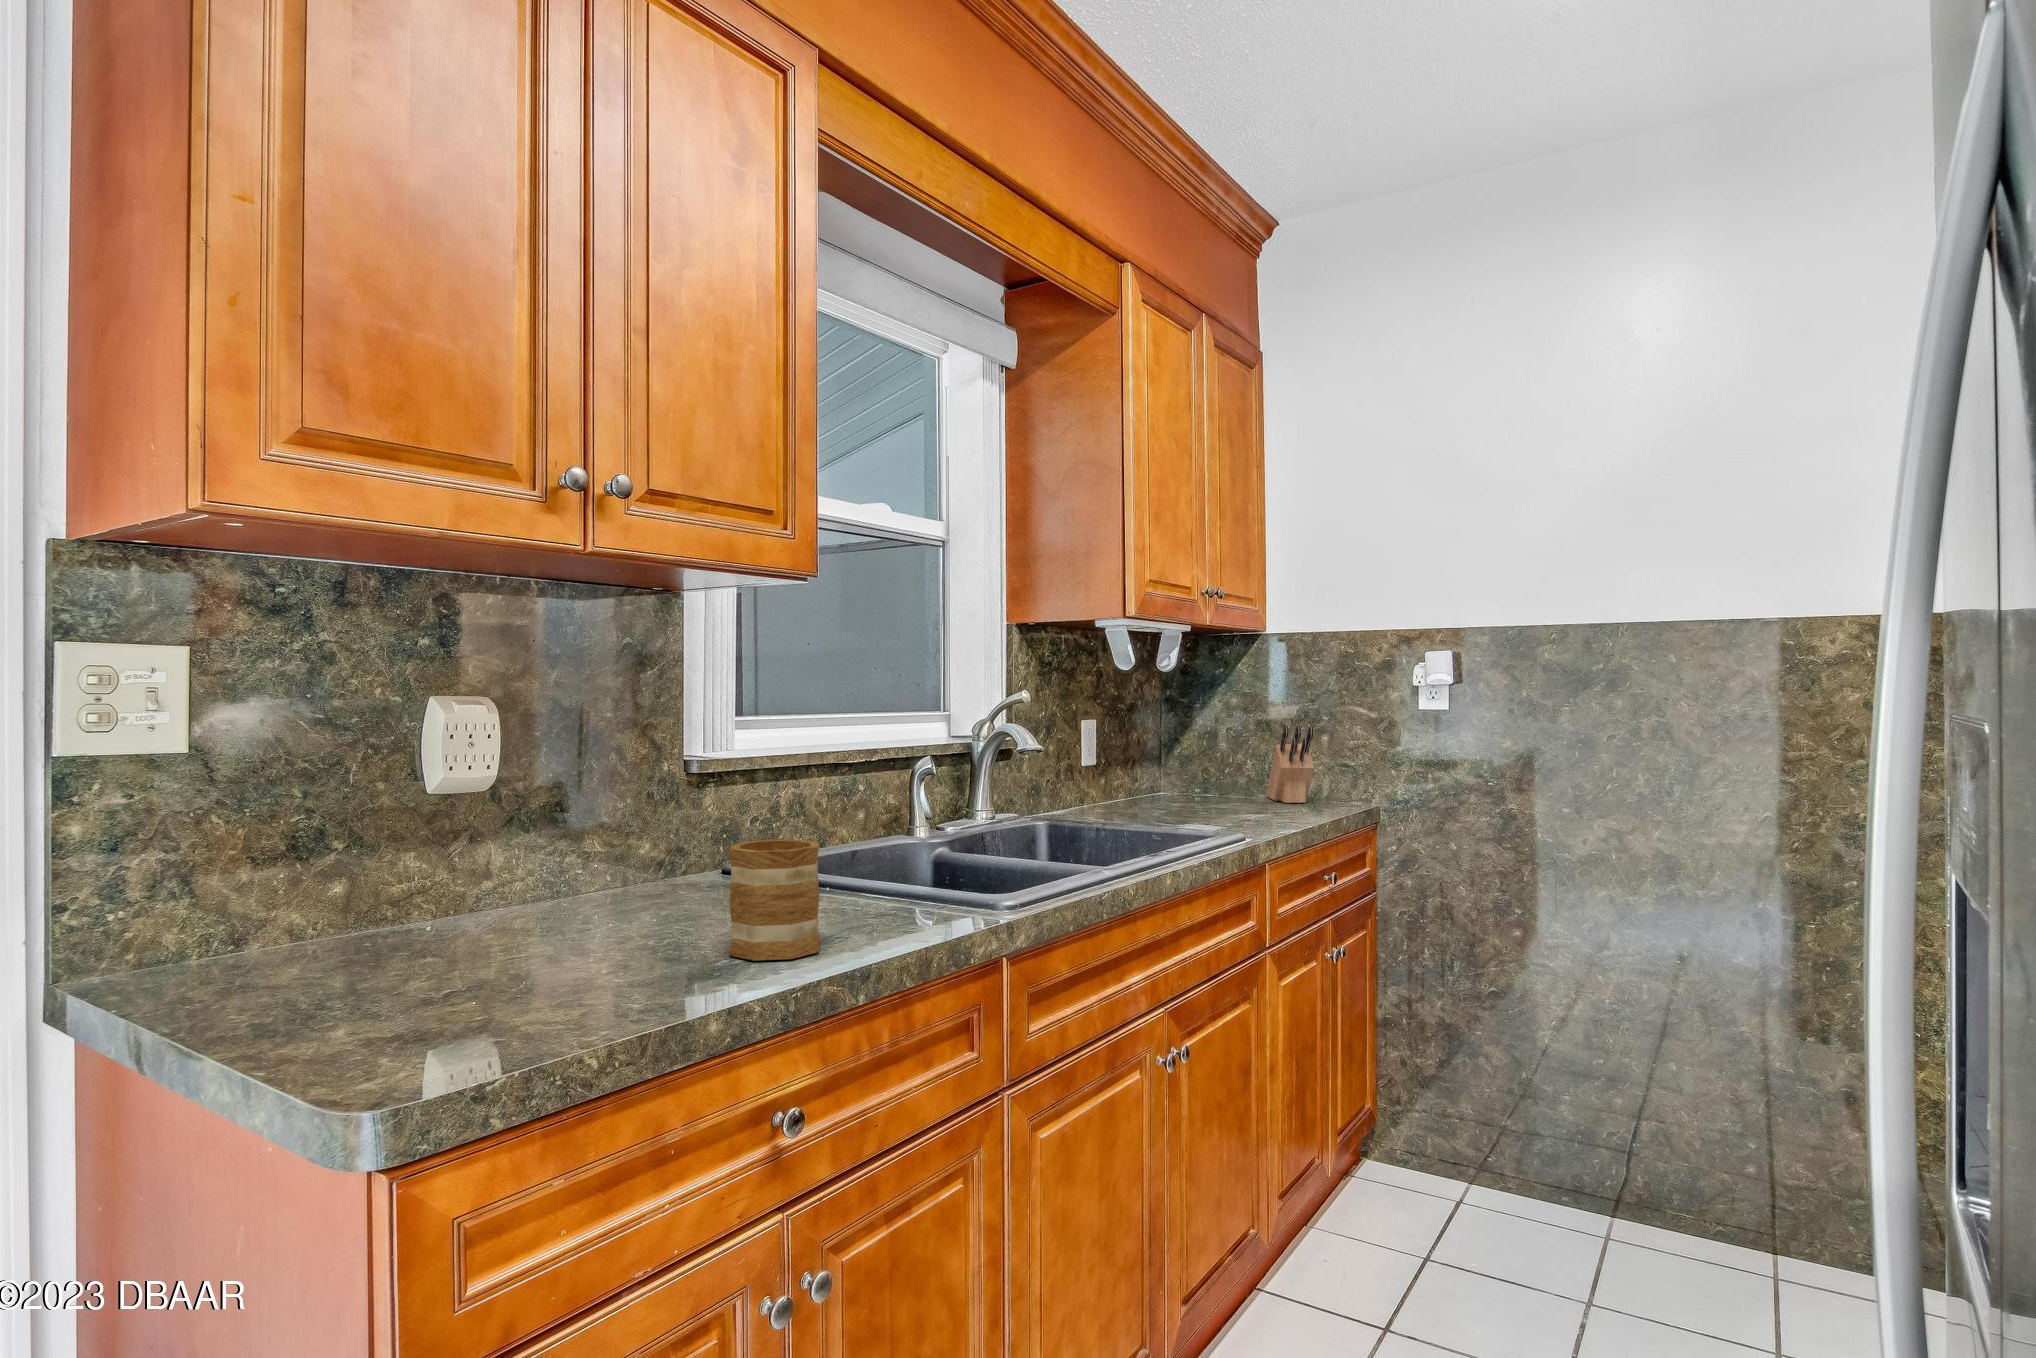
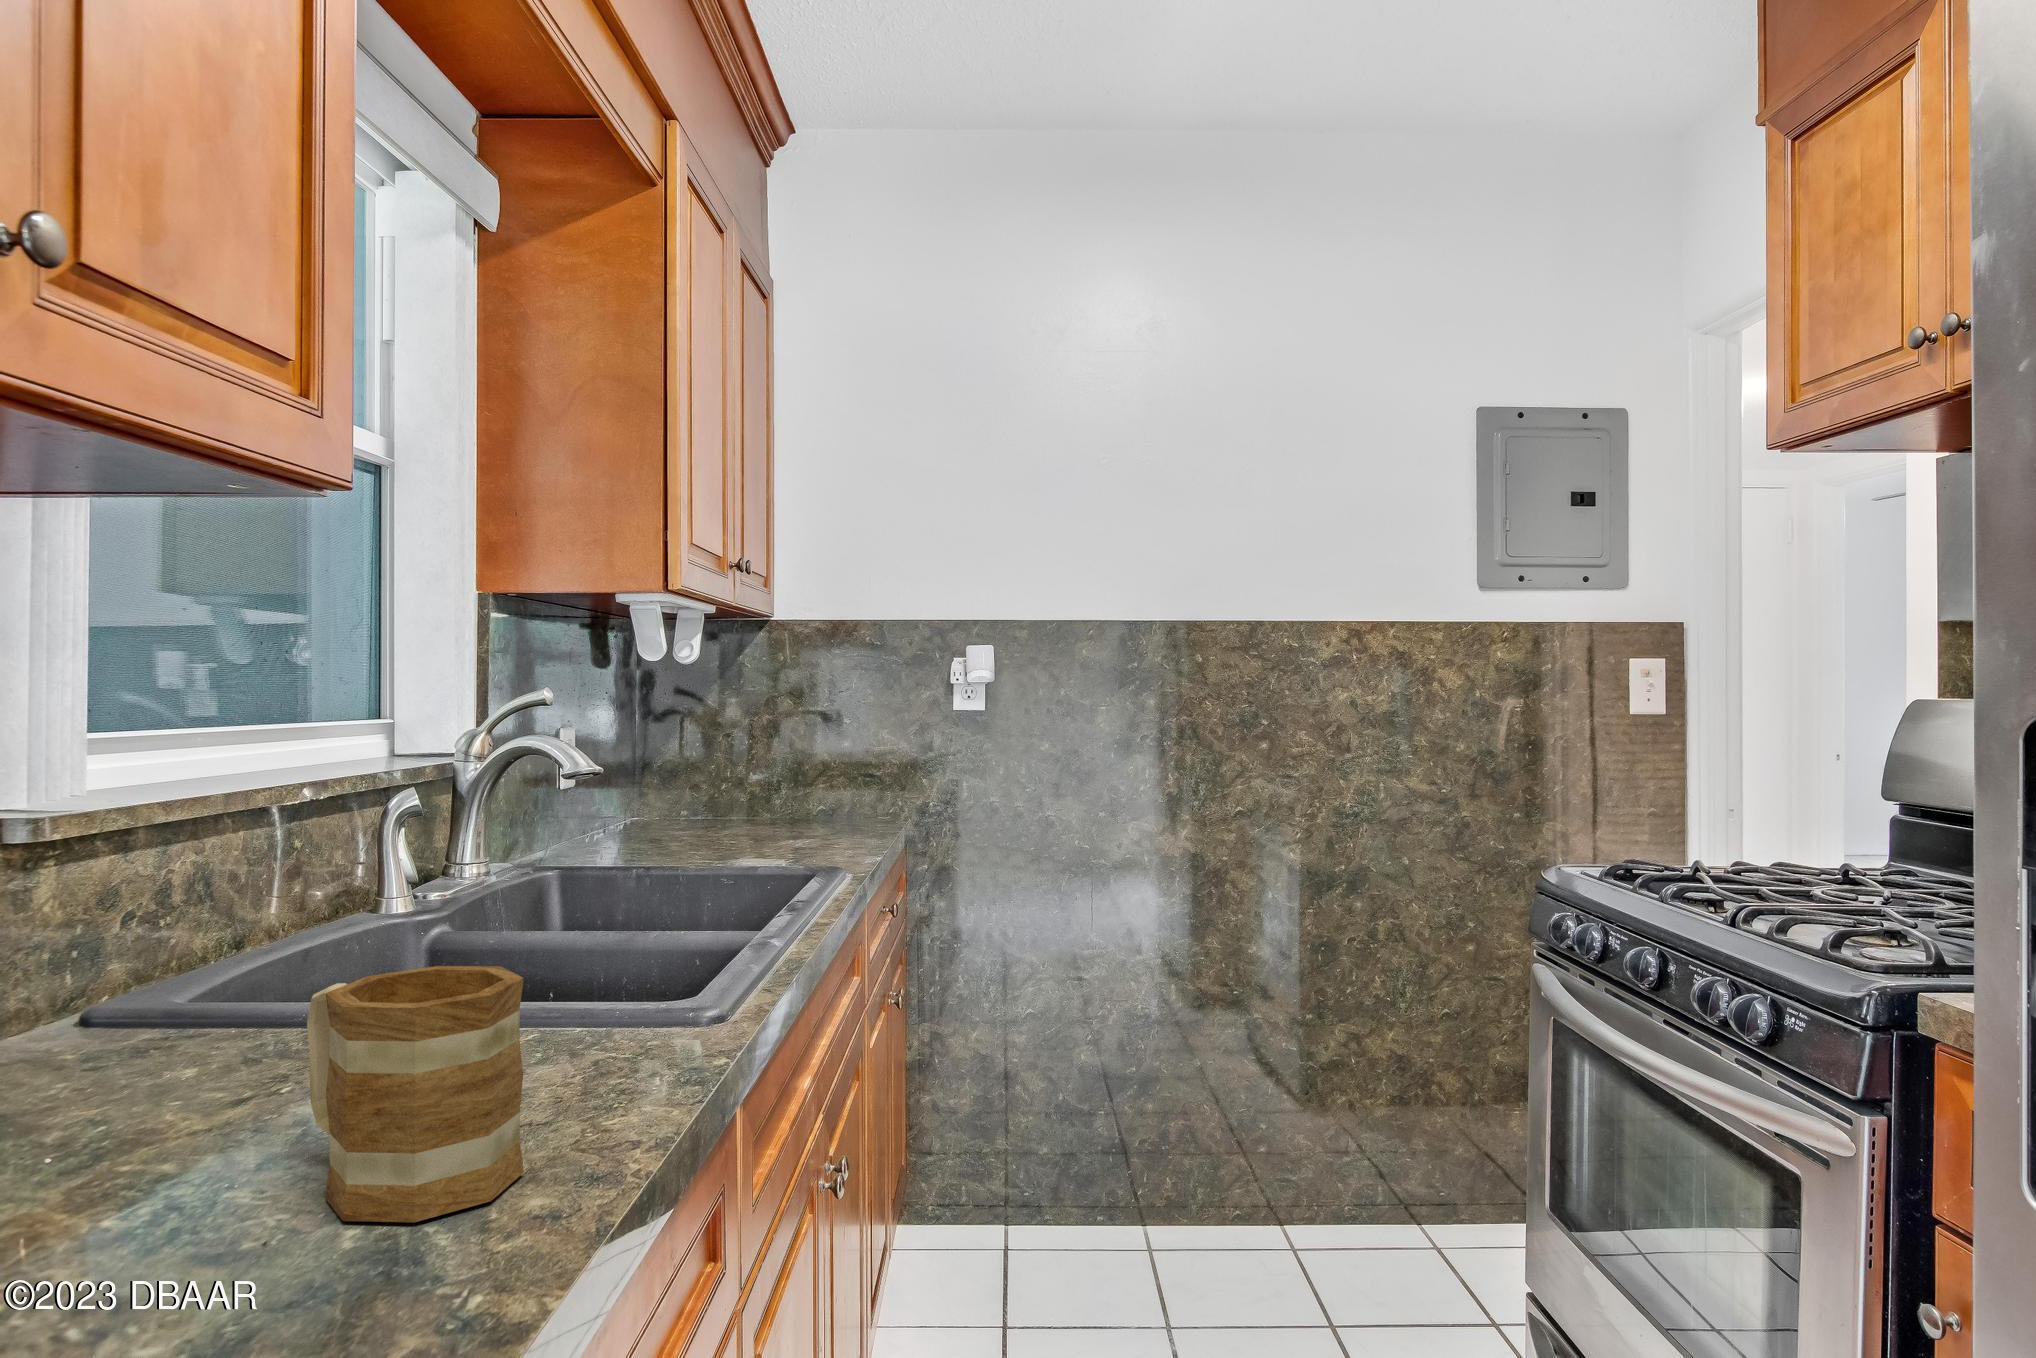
knife block: present [1266,726,1314,803] -> none [778,731,851,823]

